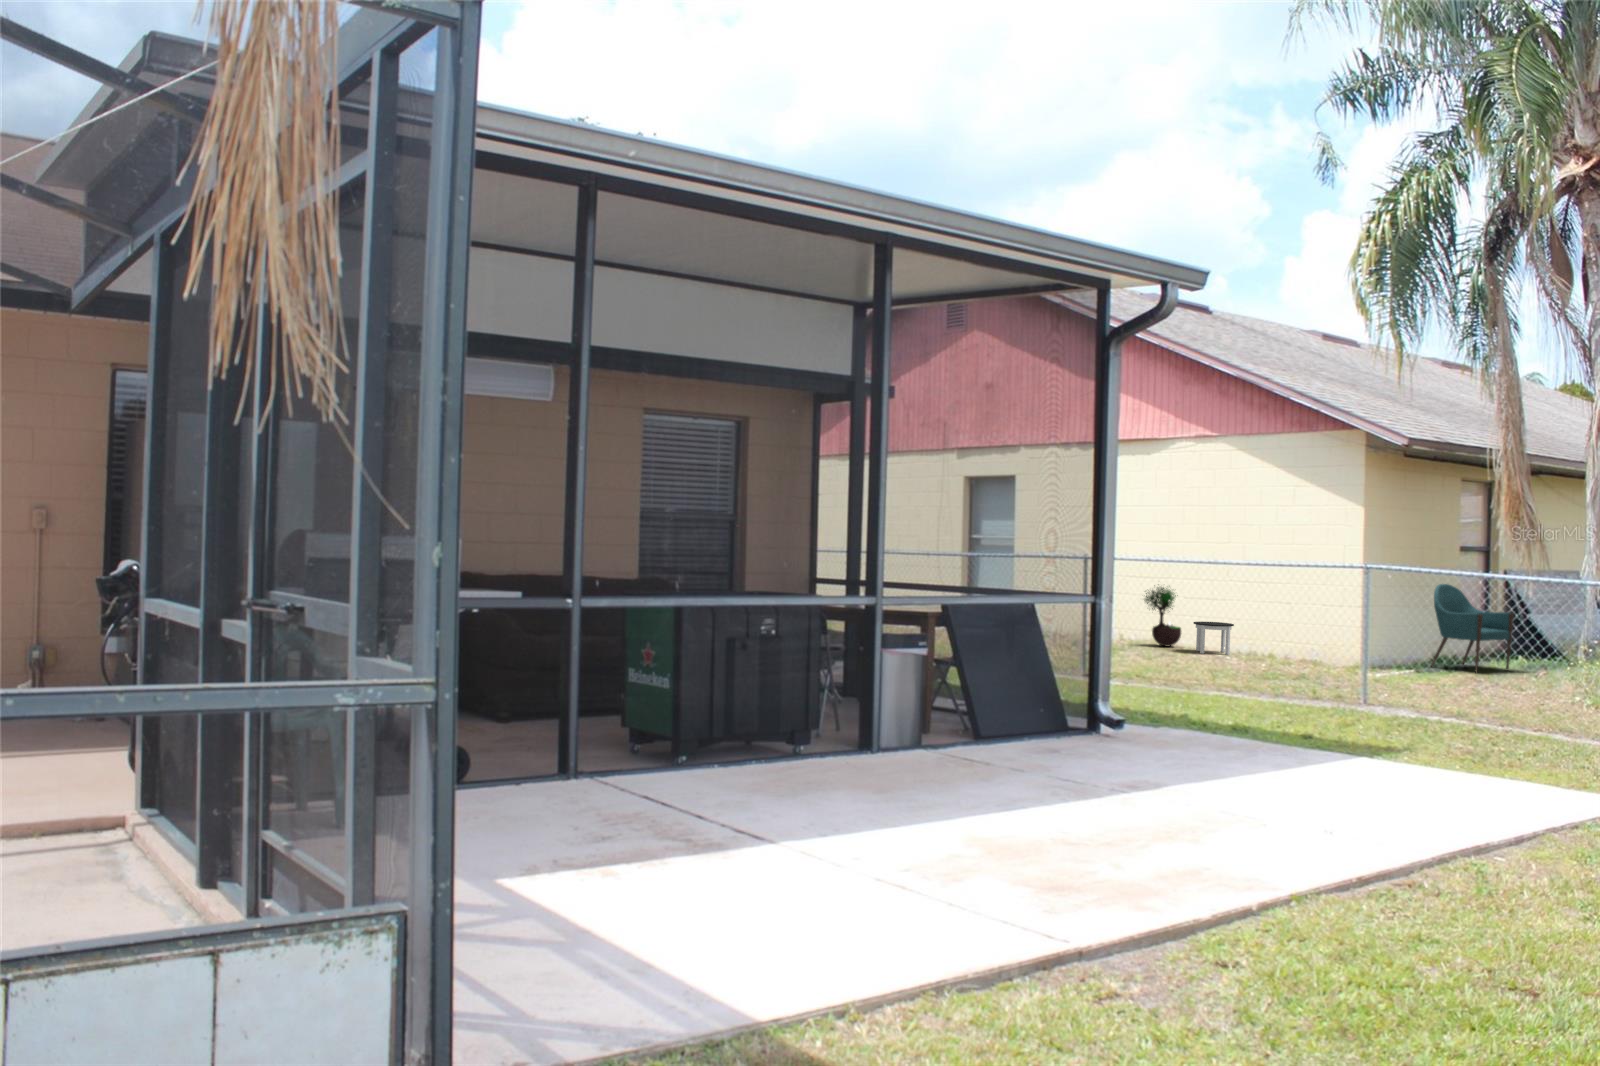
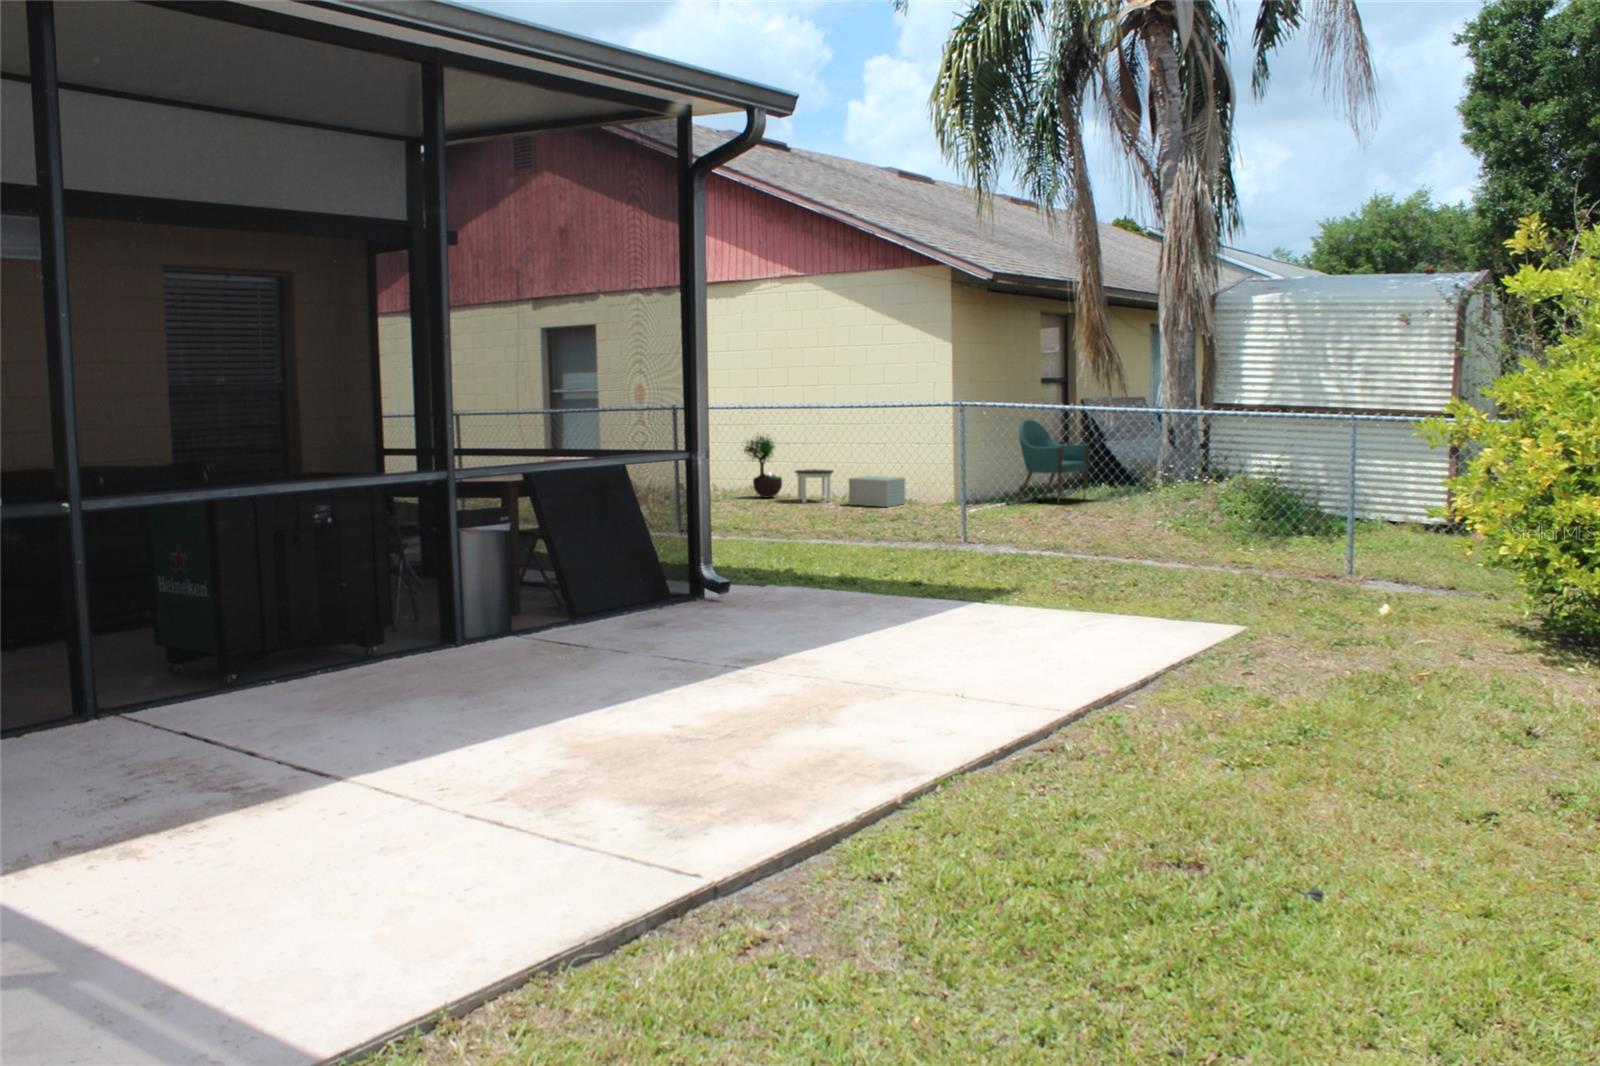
storage box: none [1248,631,1308,663] -> present [849,476,905,507]

